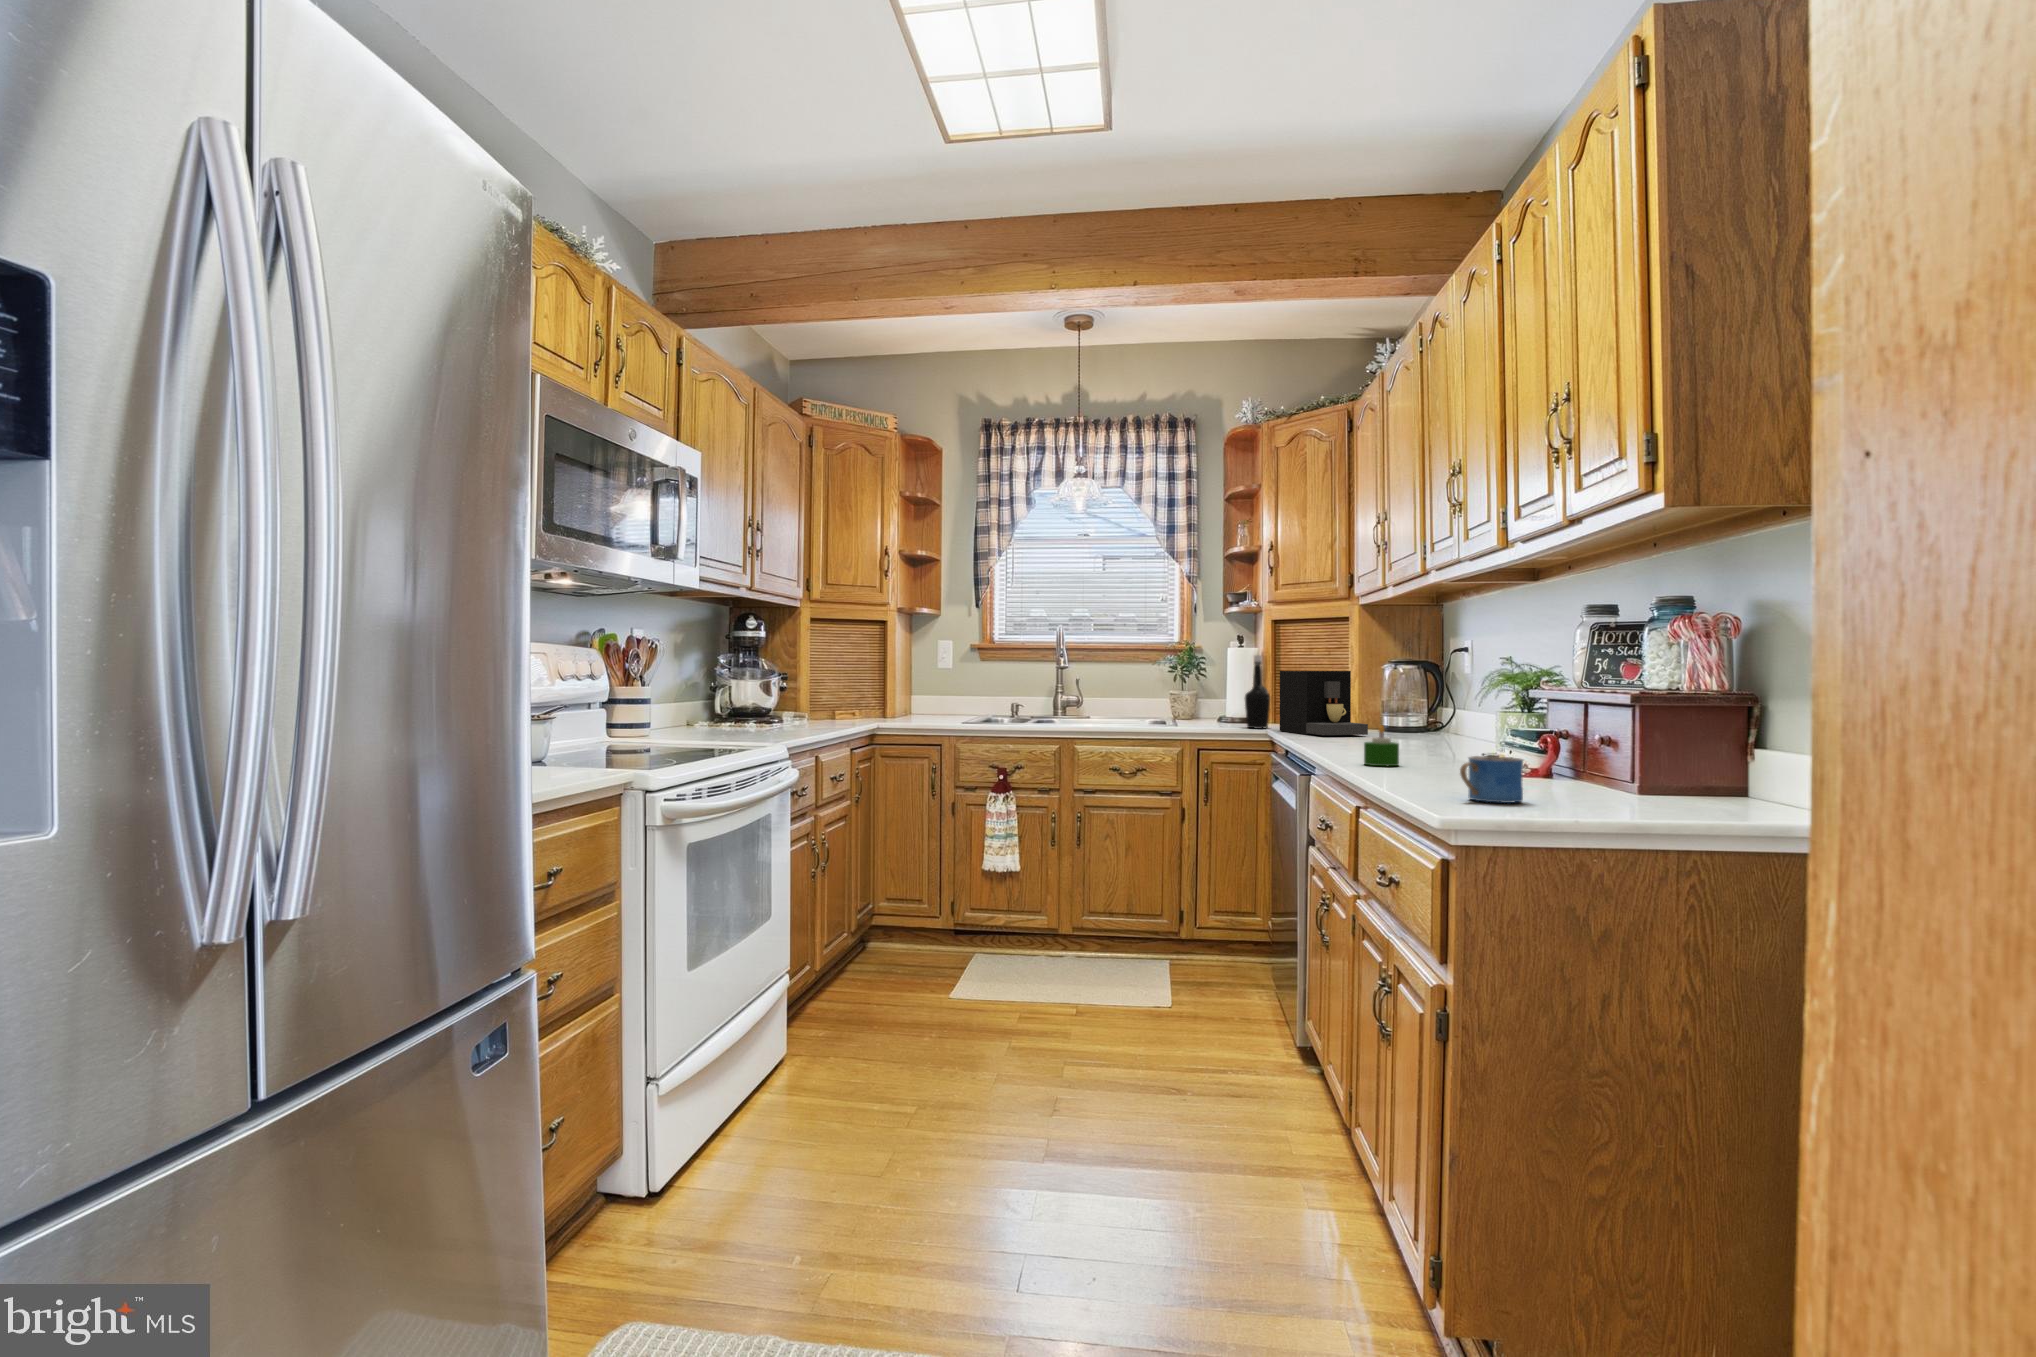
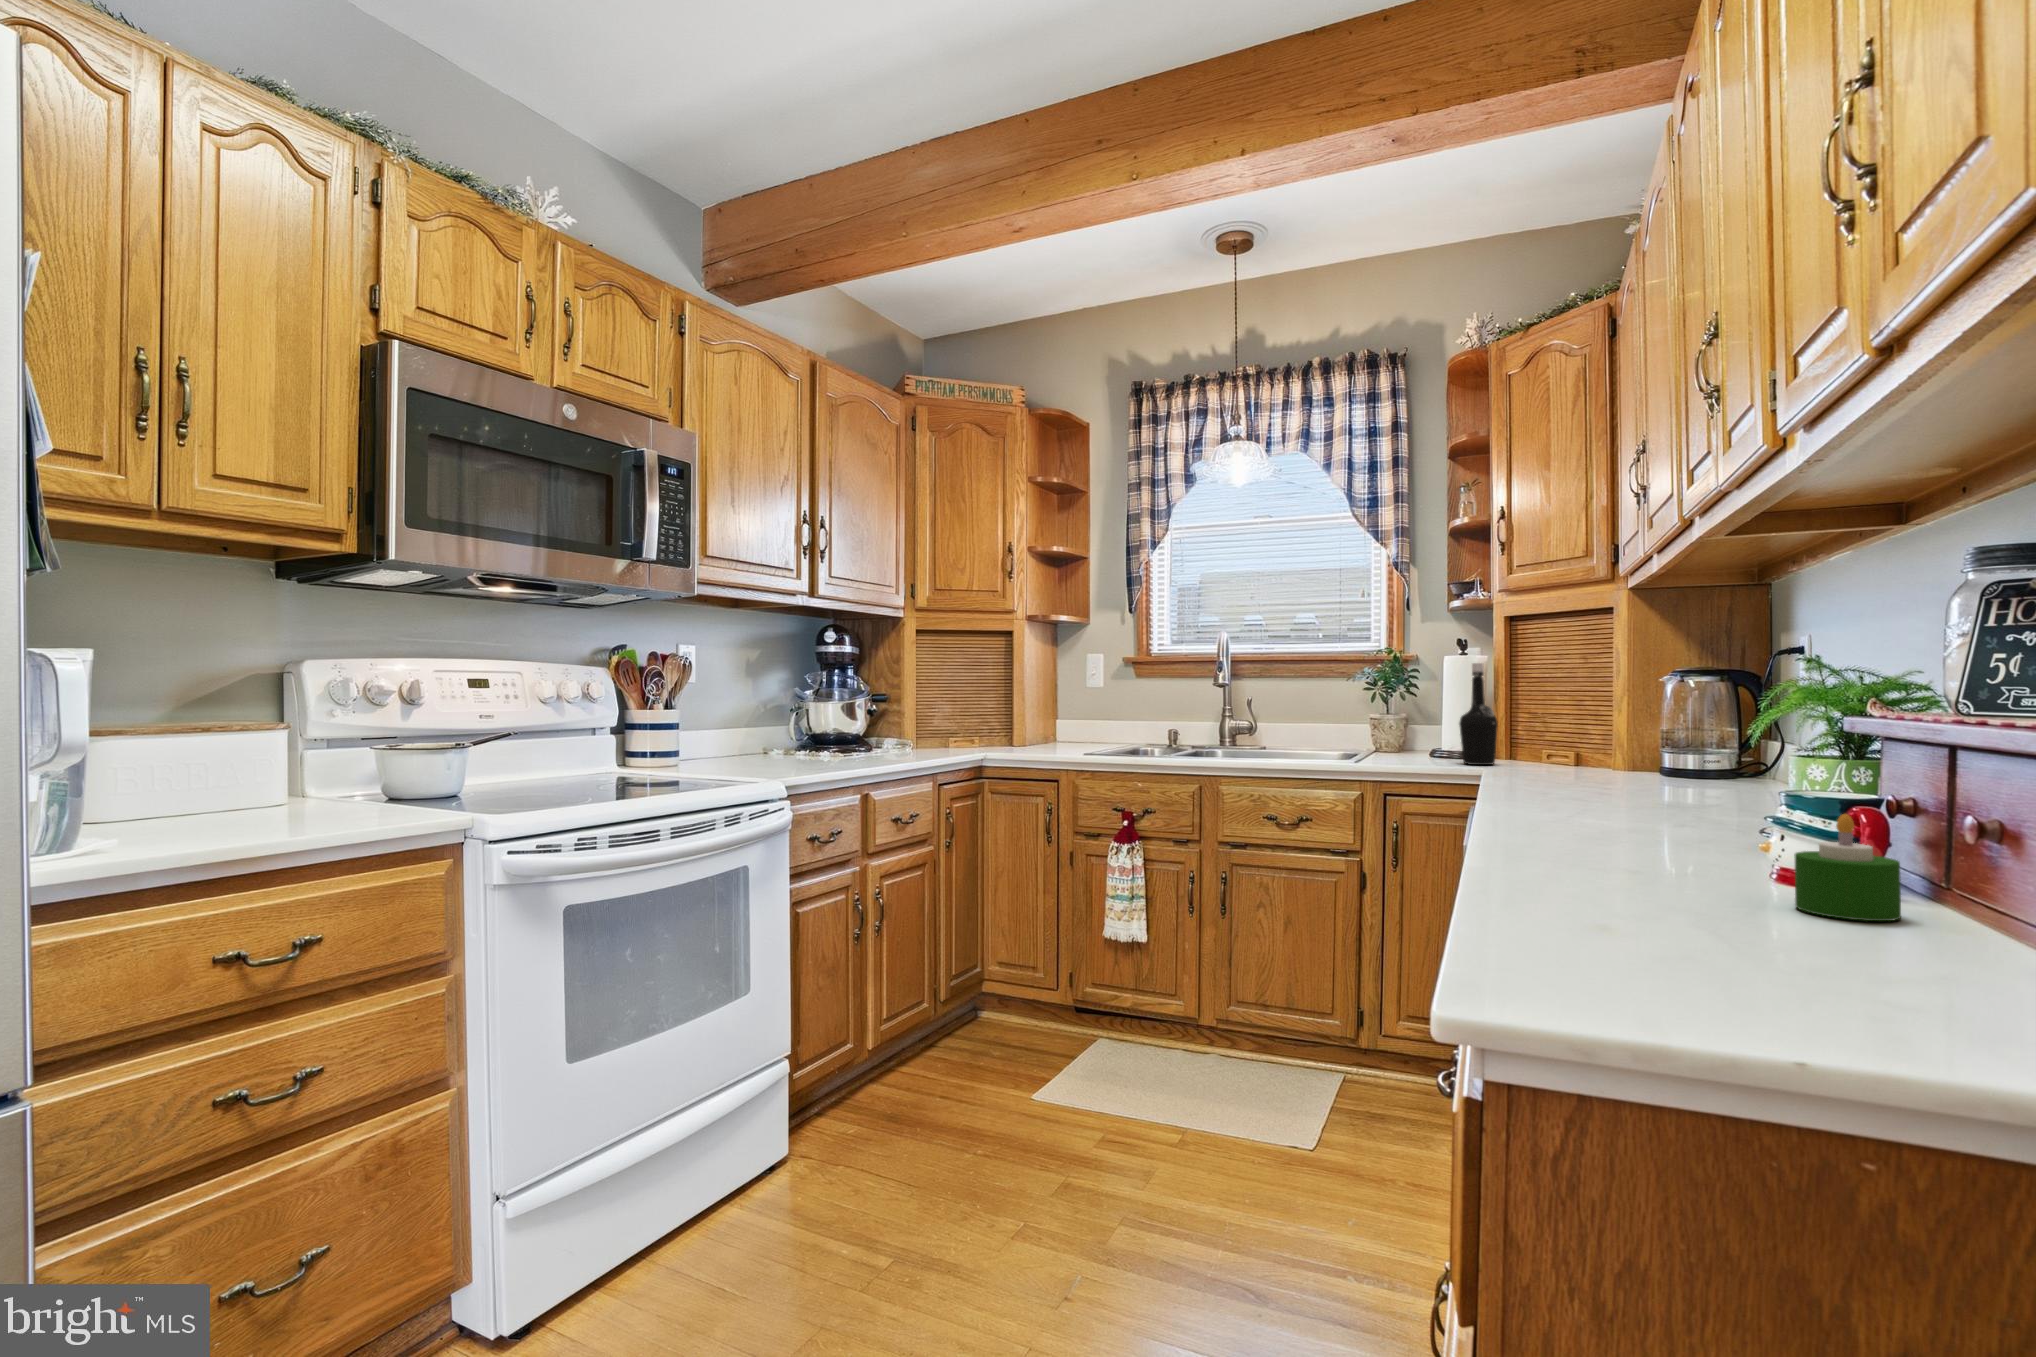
coffee maker: present [1280,671,1368,735] -> none [1503,684,1632,779]
candle: present [1364,725,1399,766] -> present [1794,814,1901,921]
mug: present [1460,756,1523,803] -> none [1558,861,1717,976]

